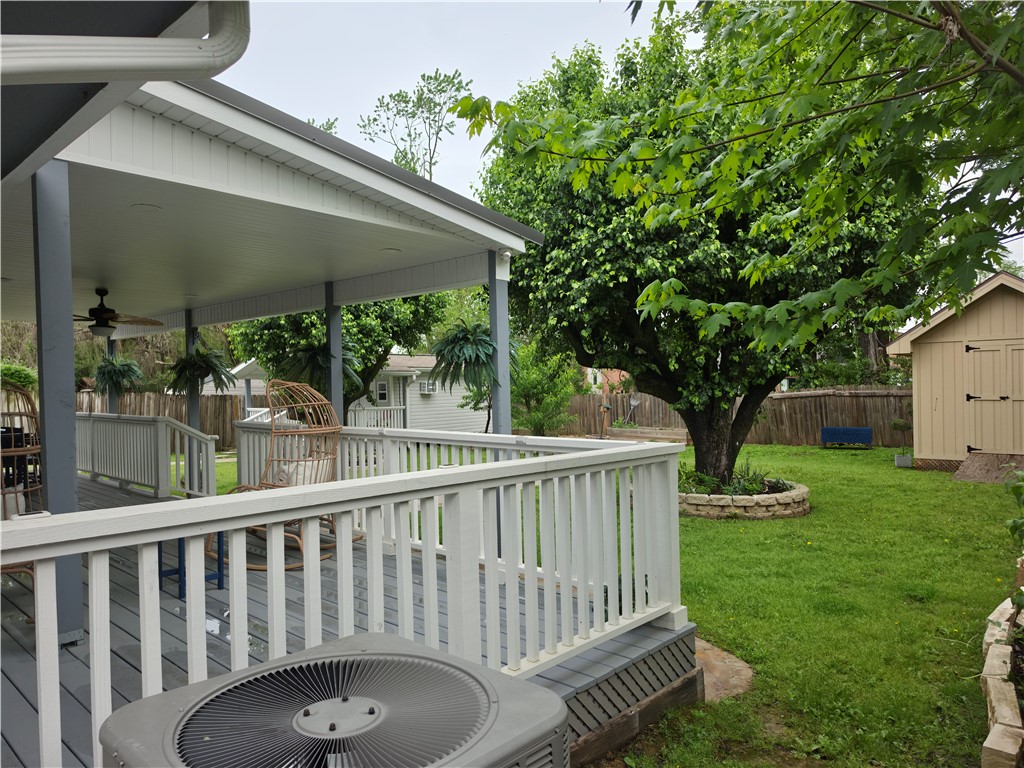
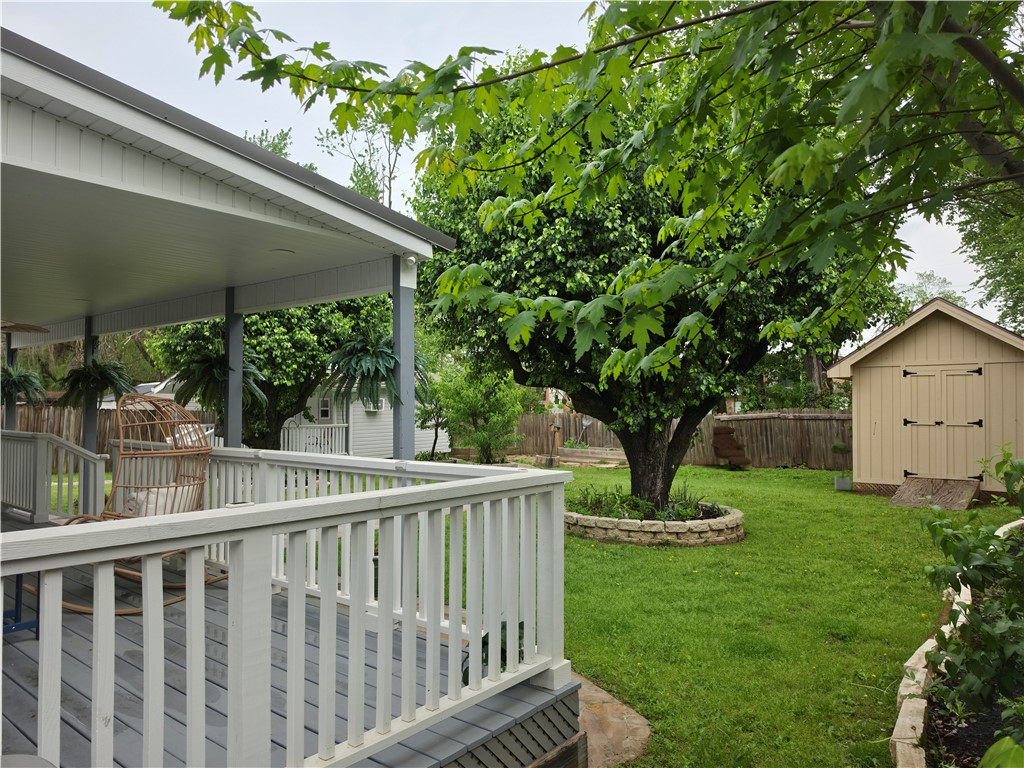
lounge chair: none [765,405,807,450] -> present [711,426,751,471]
bench: present [821,427,873,450] -> none [765,449,815,473]

